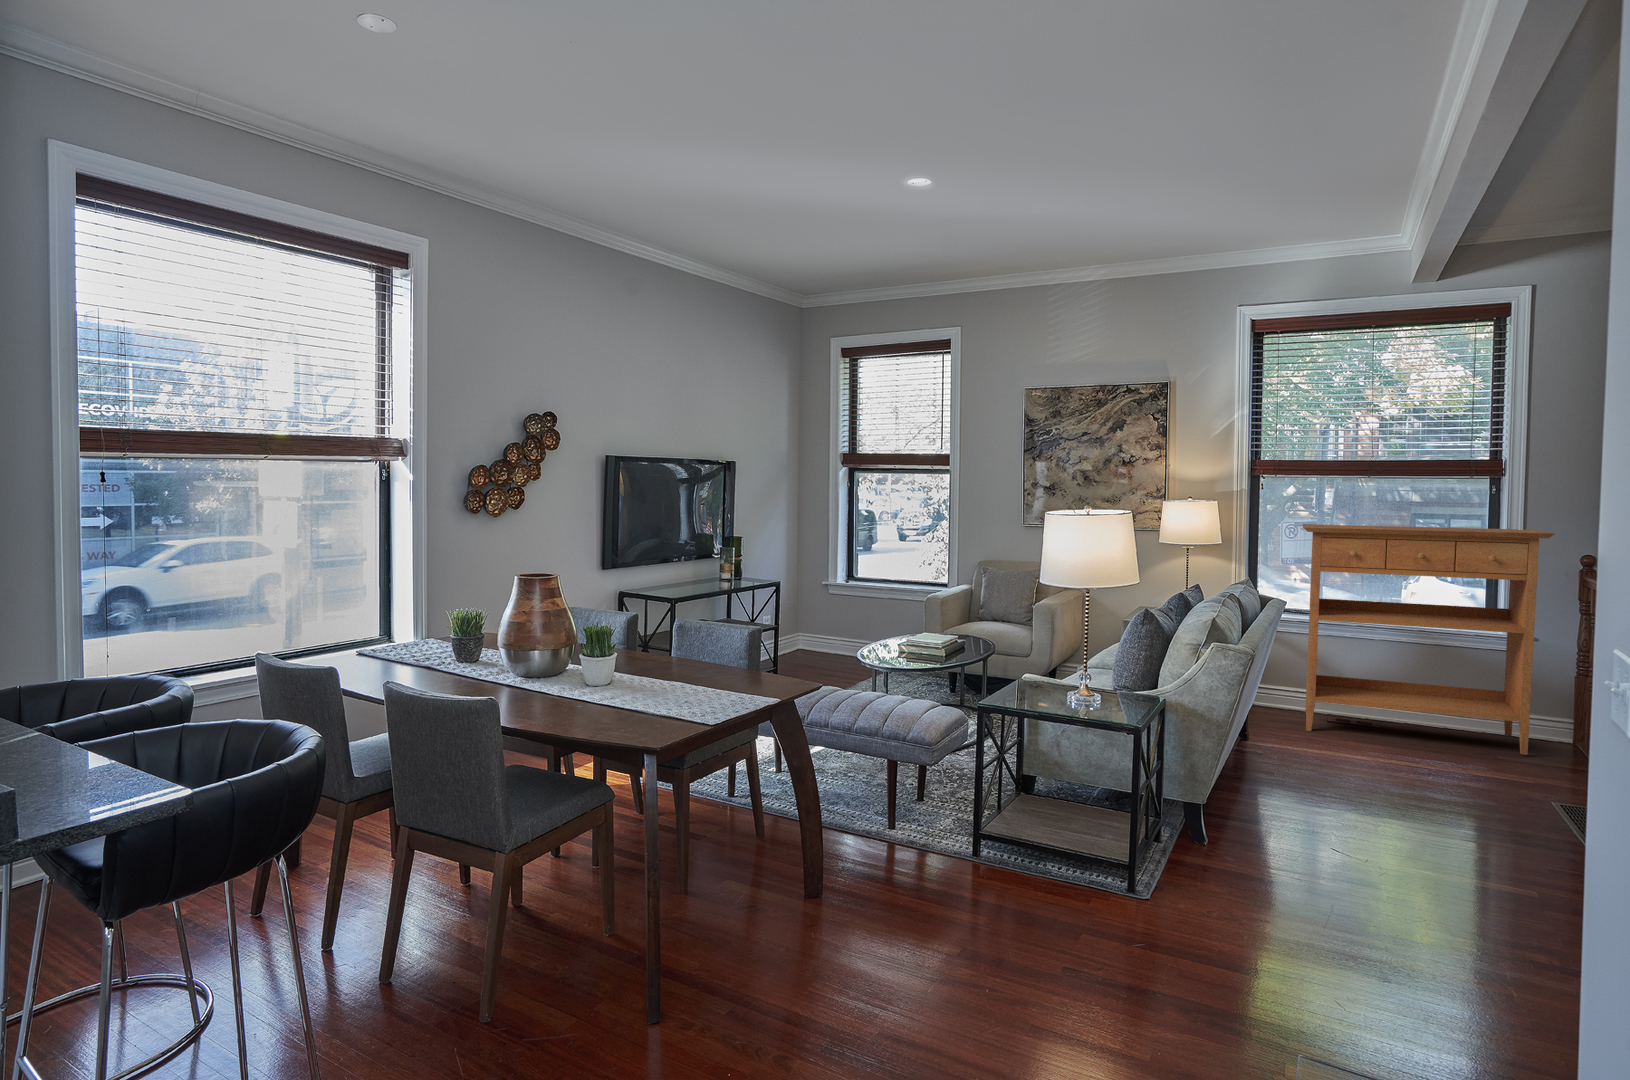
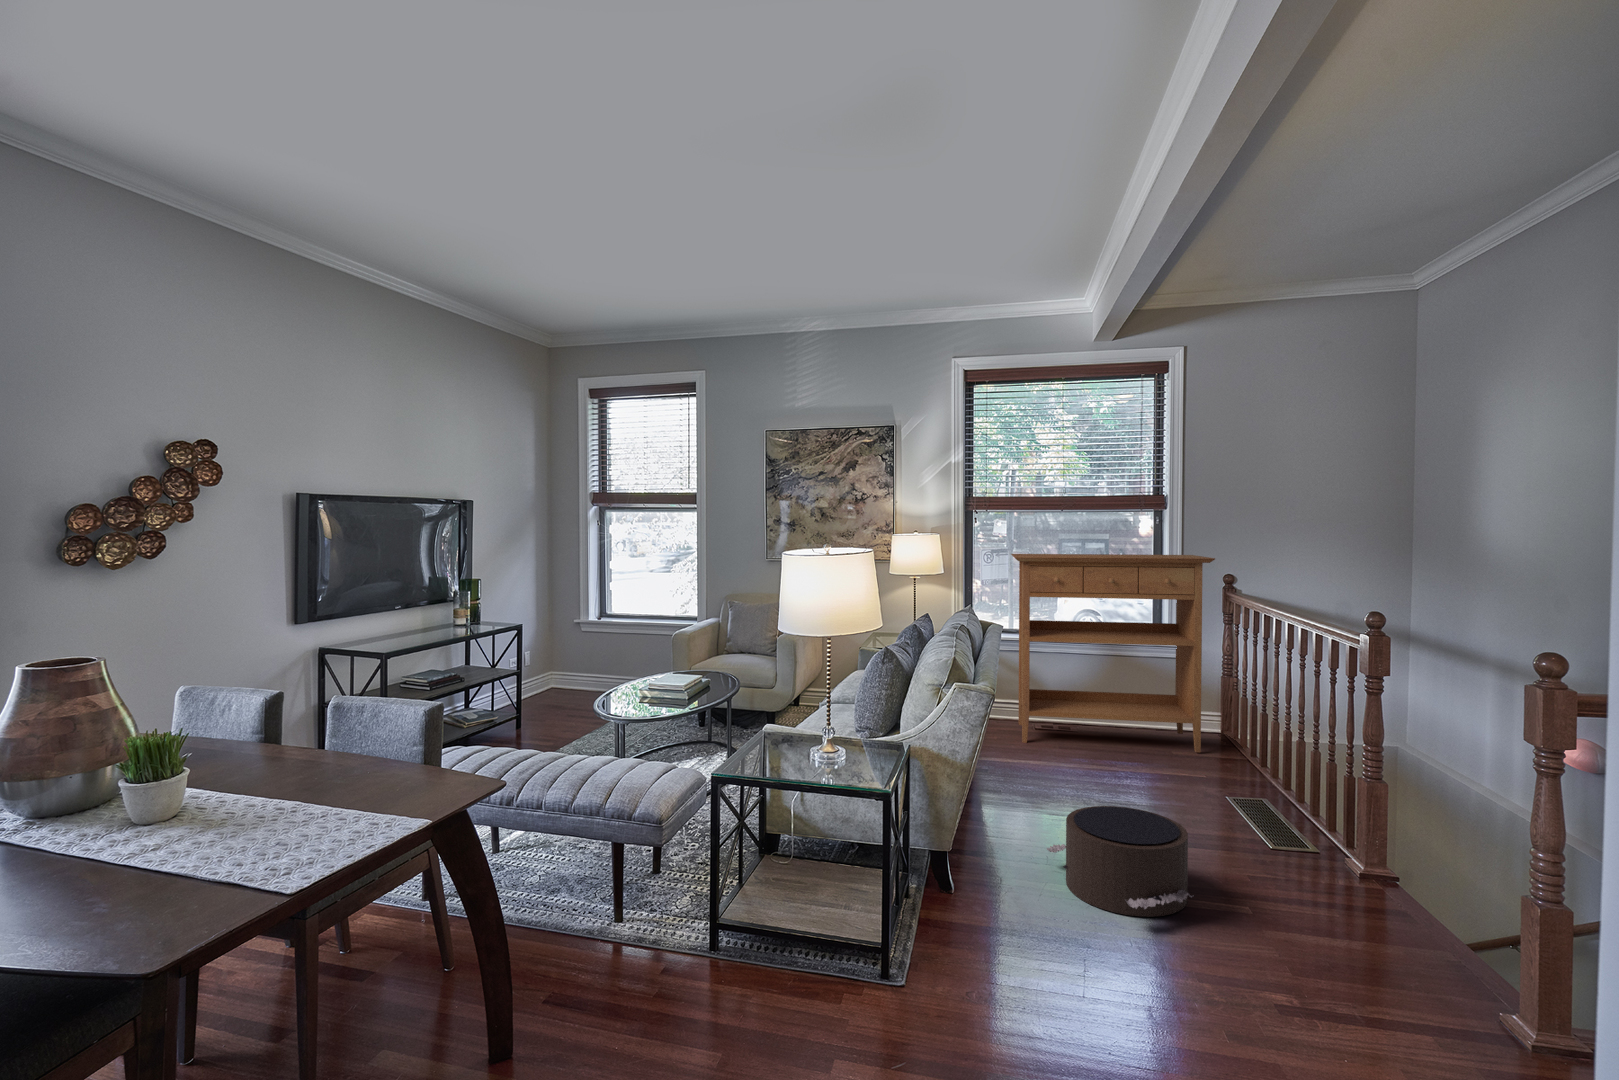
pouf: none [1308,779,1463,882] -> present [1047,806,1194,917]

